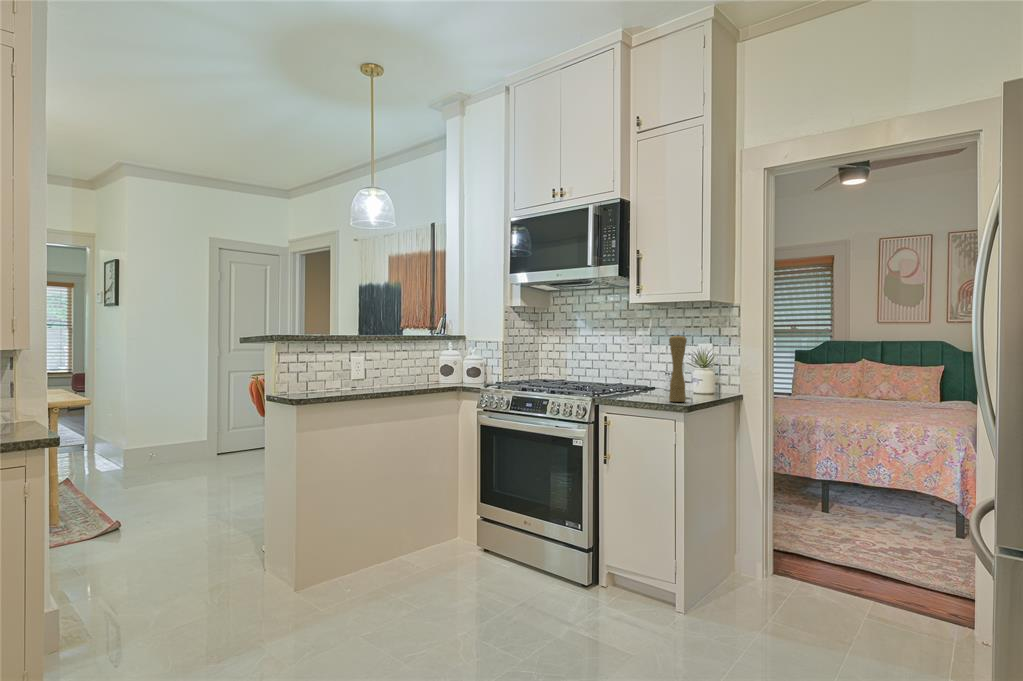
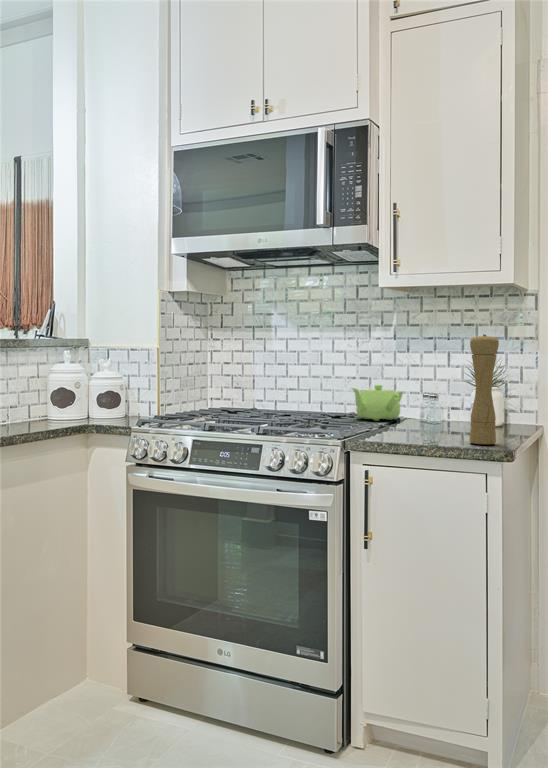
teapot: none [616,366,654,388] -> present [352,385,403,421]

